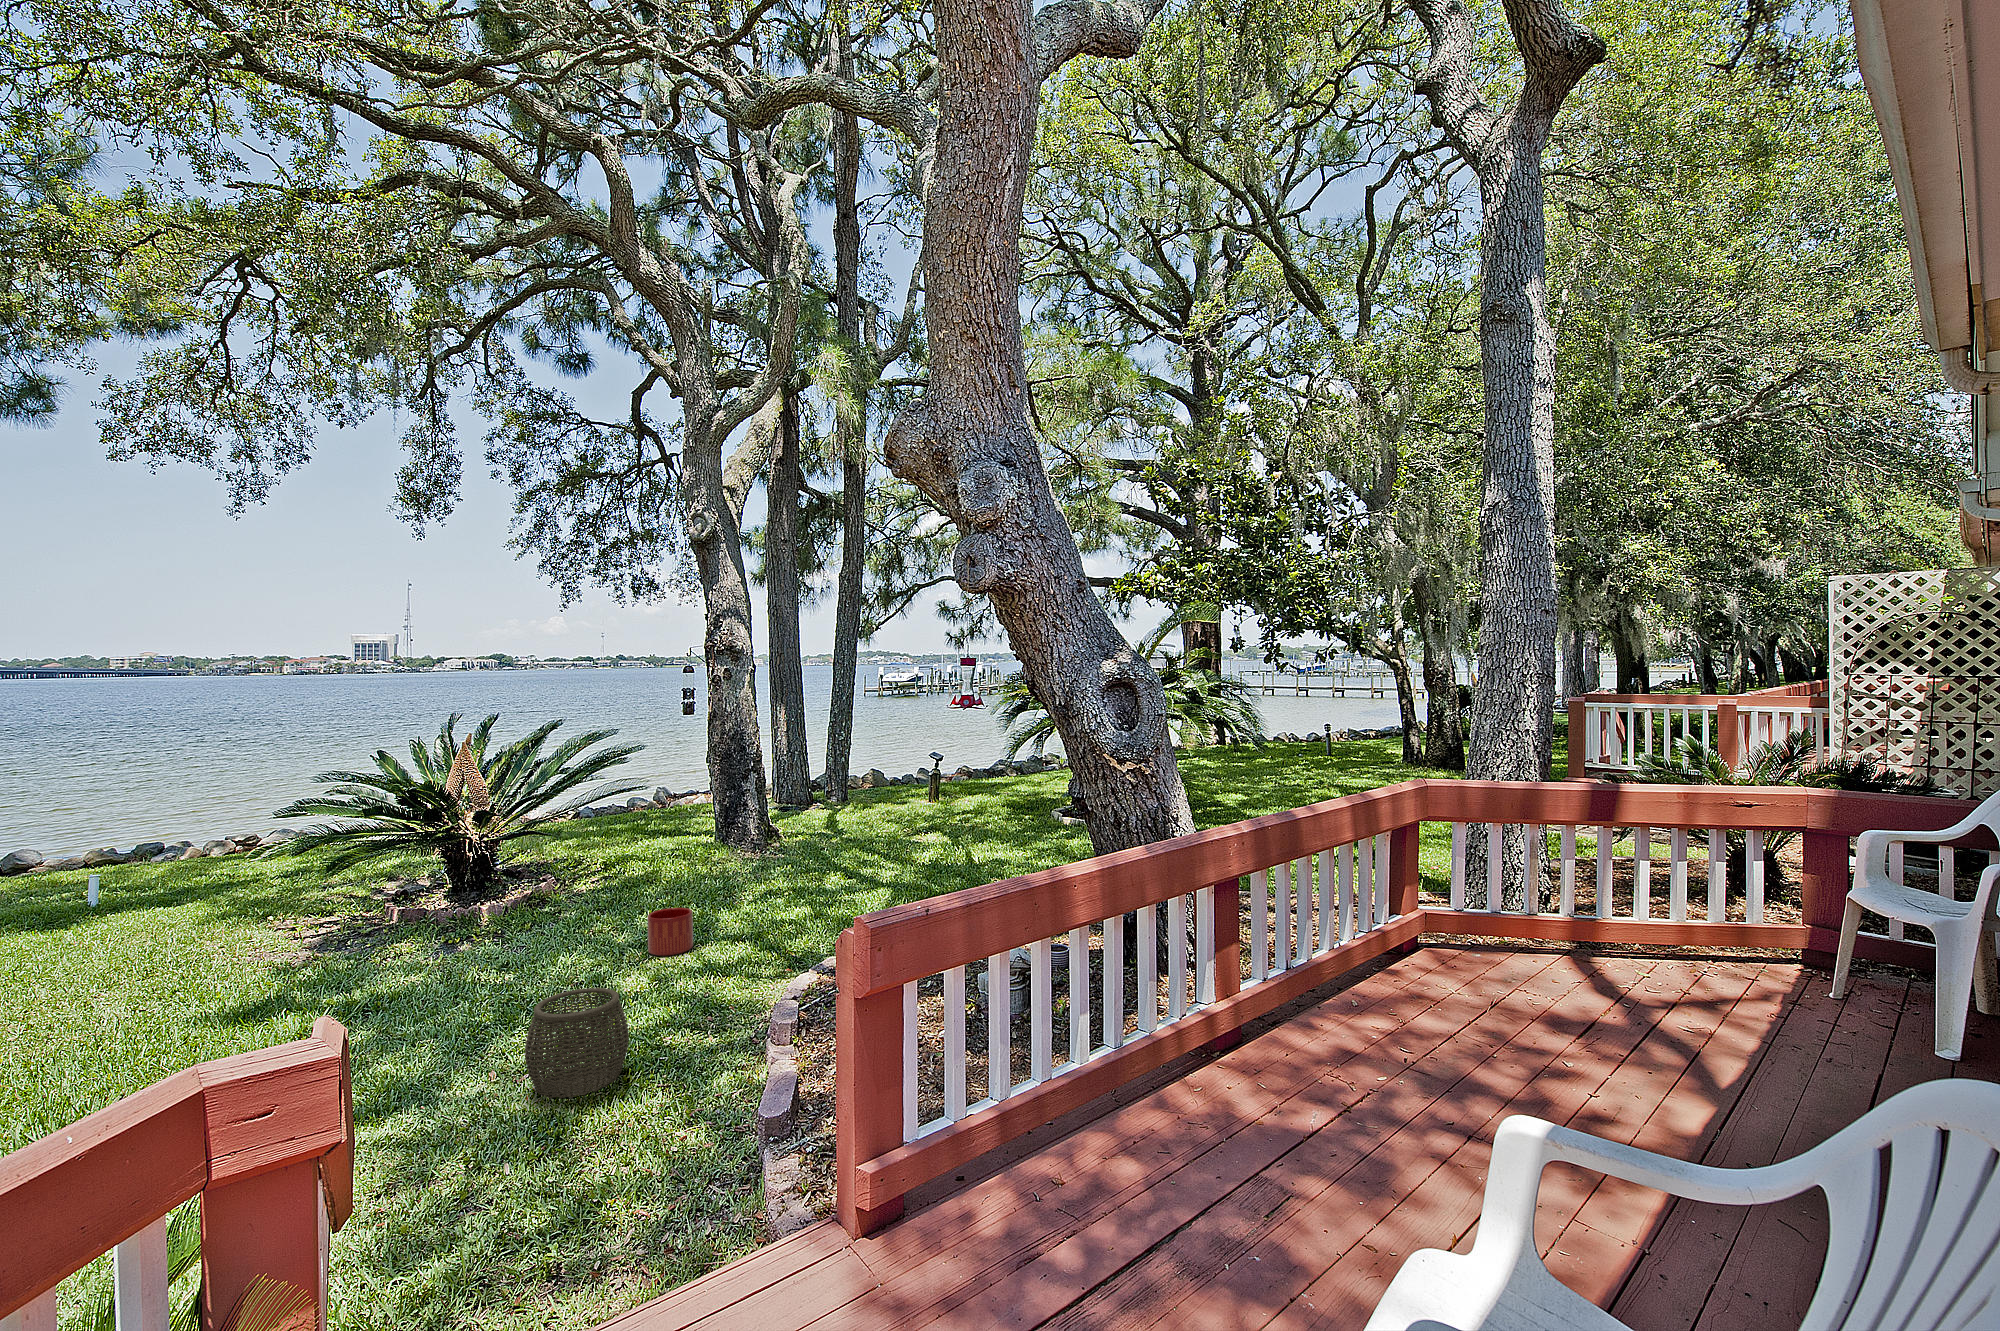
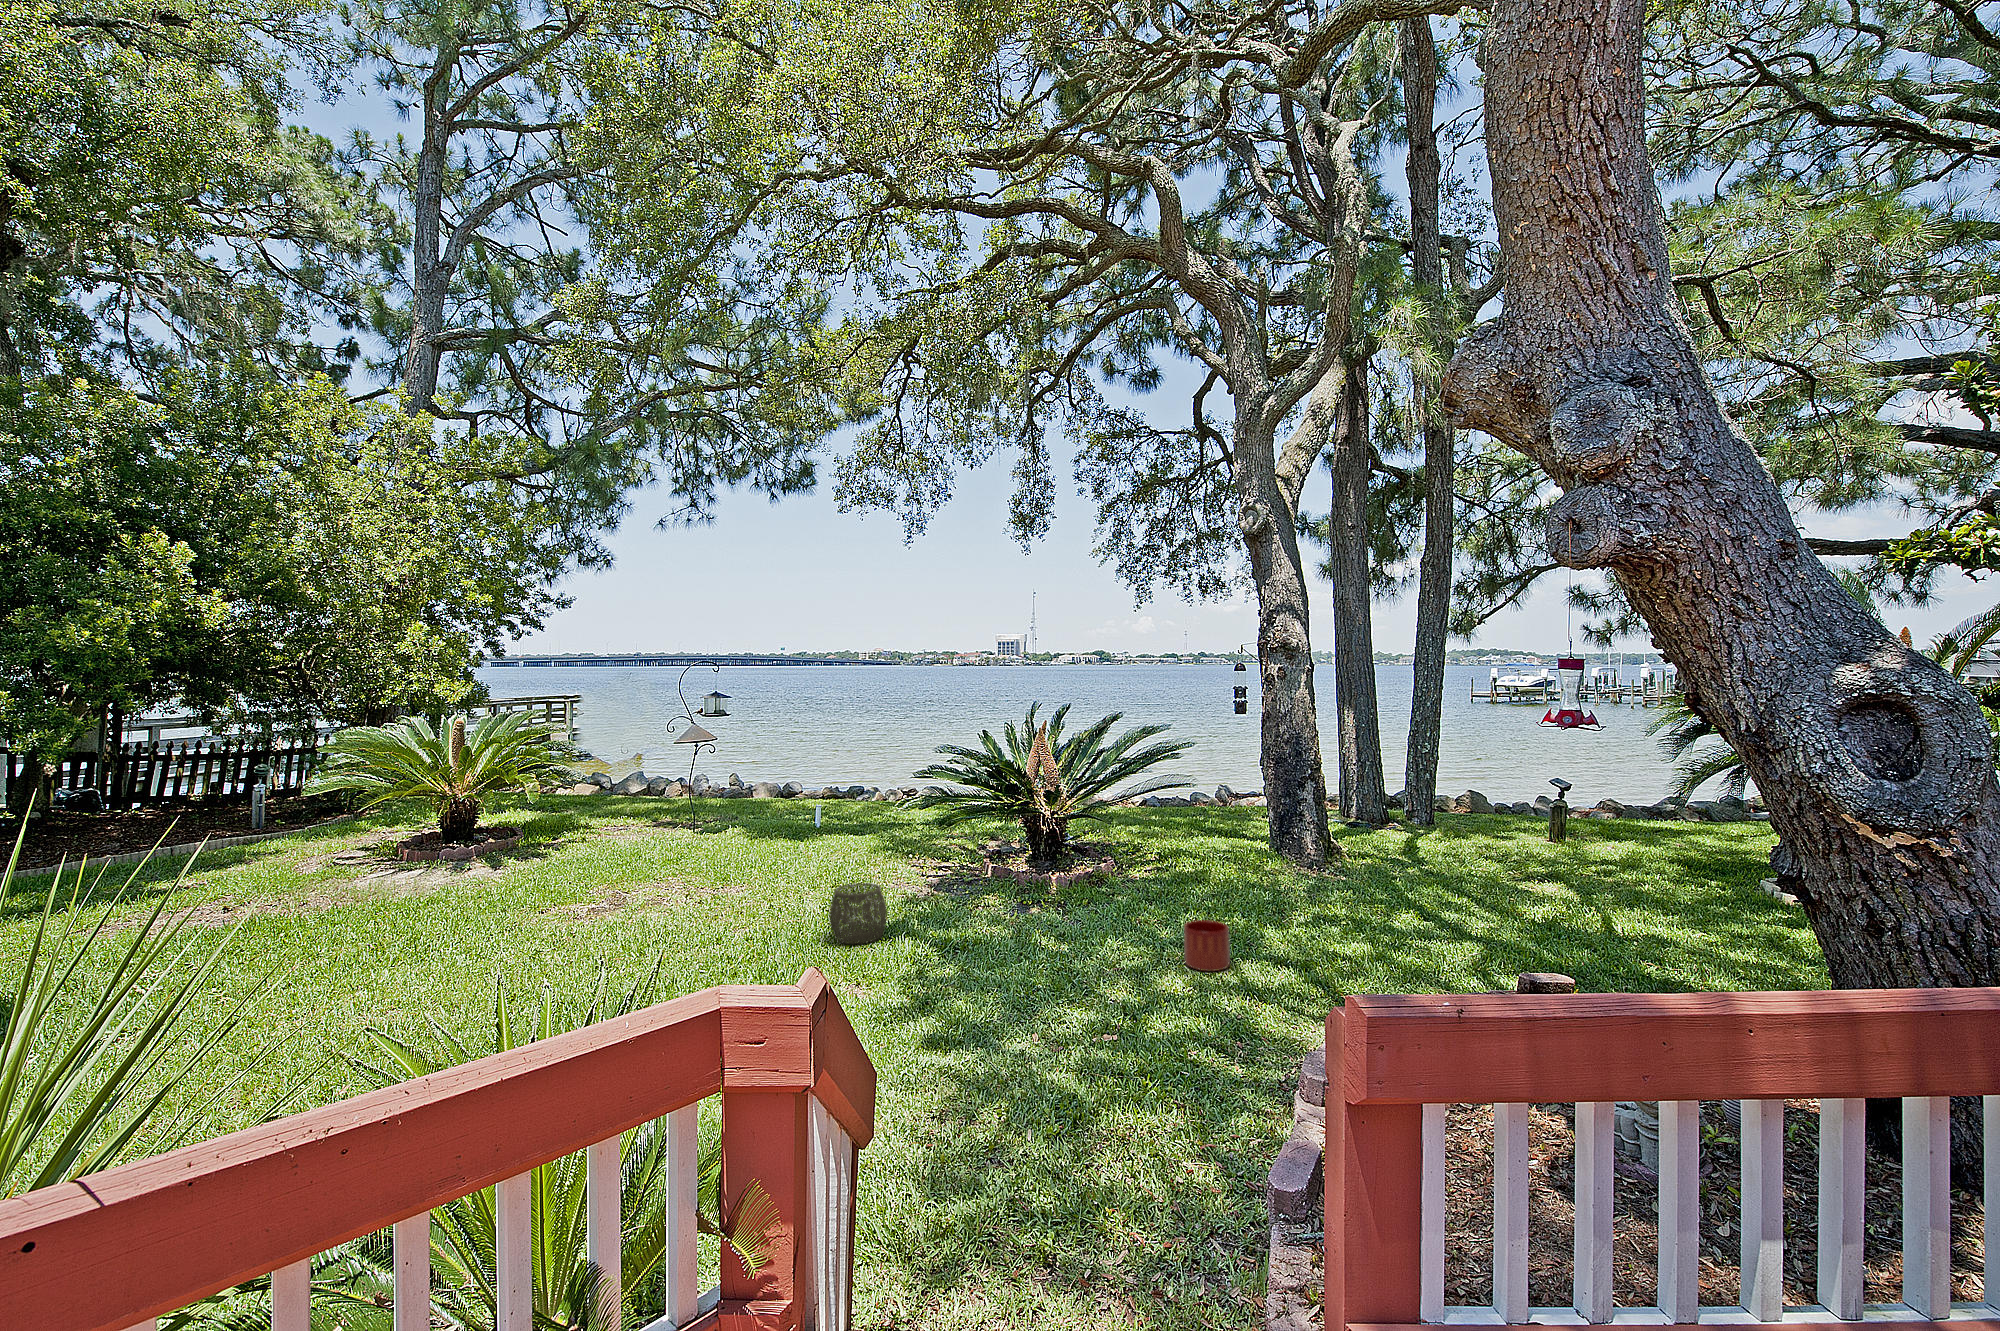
woven basket: present [525,988,629,1099] -> present [829,883,887,944]

